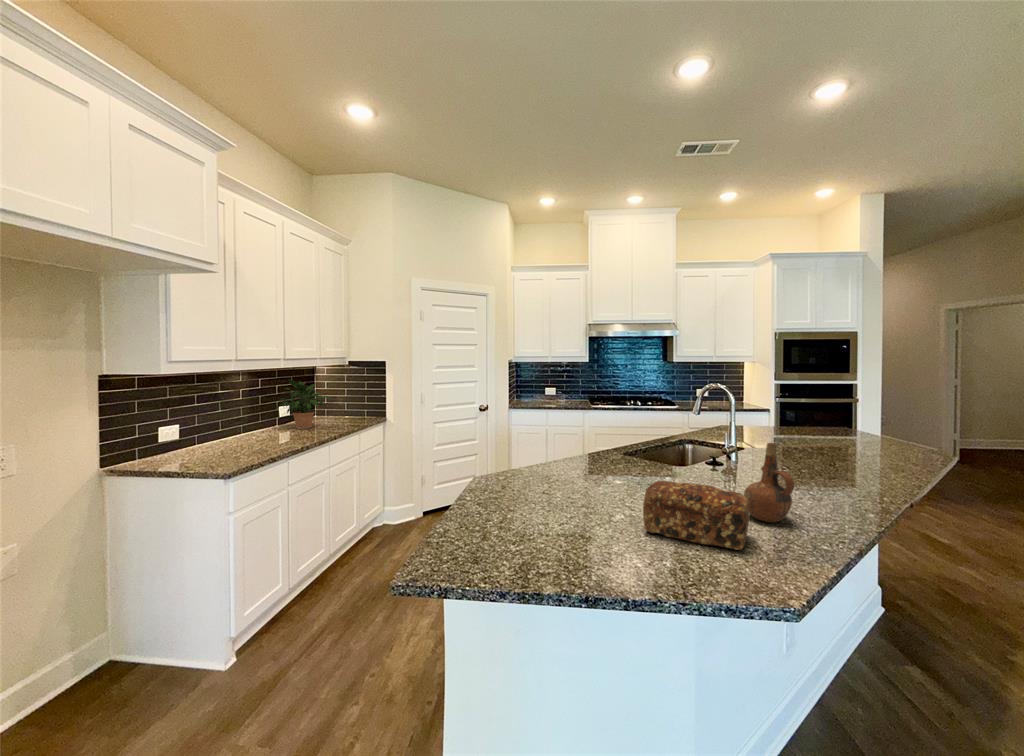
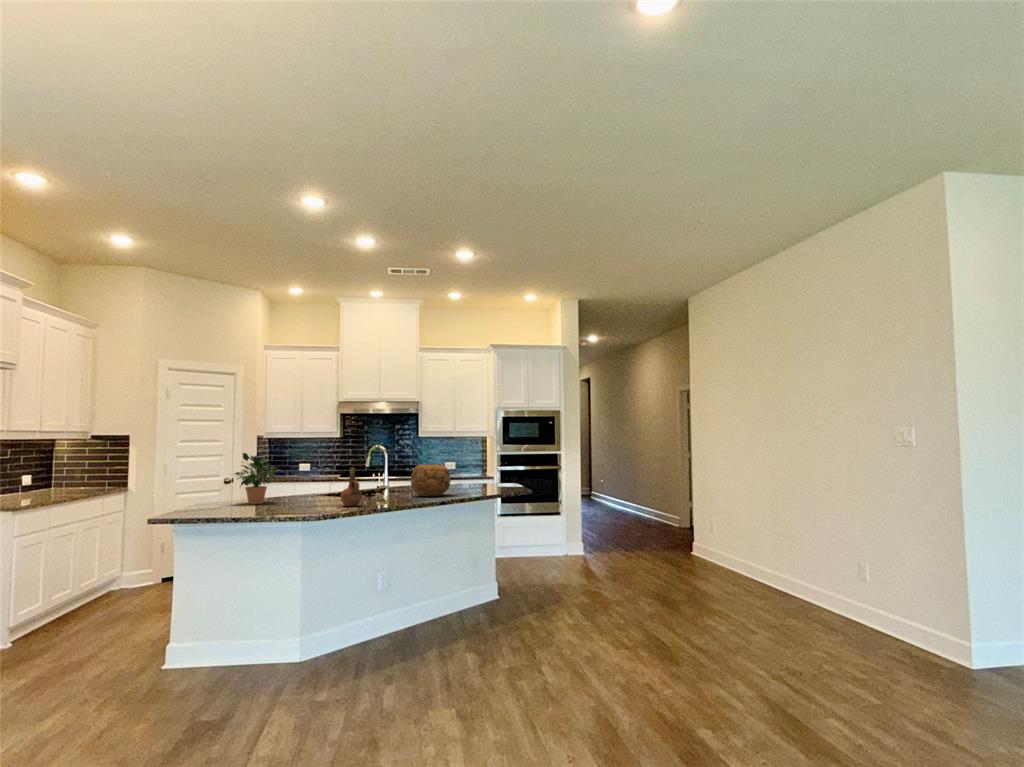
potted plant: present [279,379,331,429] -> present [235,453,284,504]
decorative bowl: none [790,418,871,475] -> present [411,464,450,497]
bread loaf: present [643,481,749,550] -> none [280,486,331,510]

